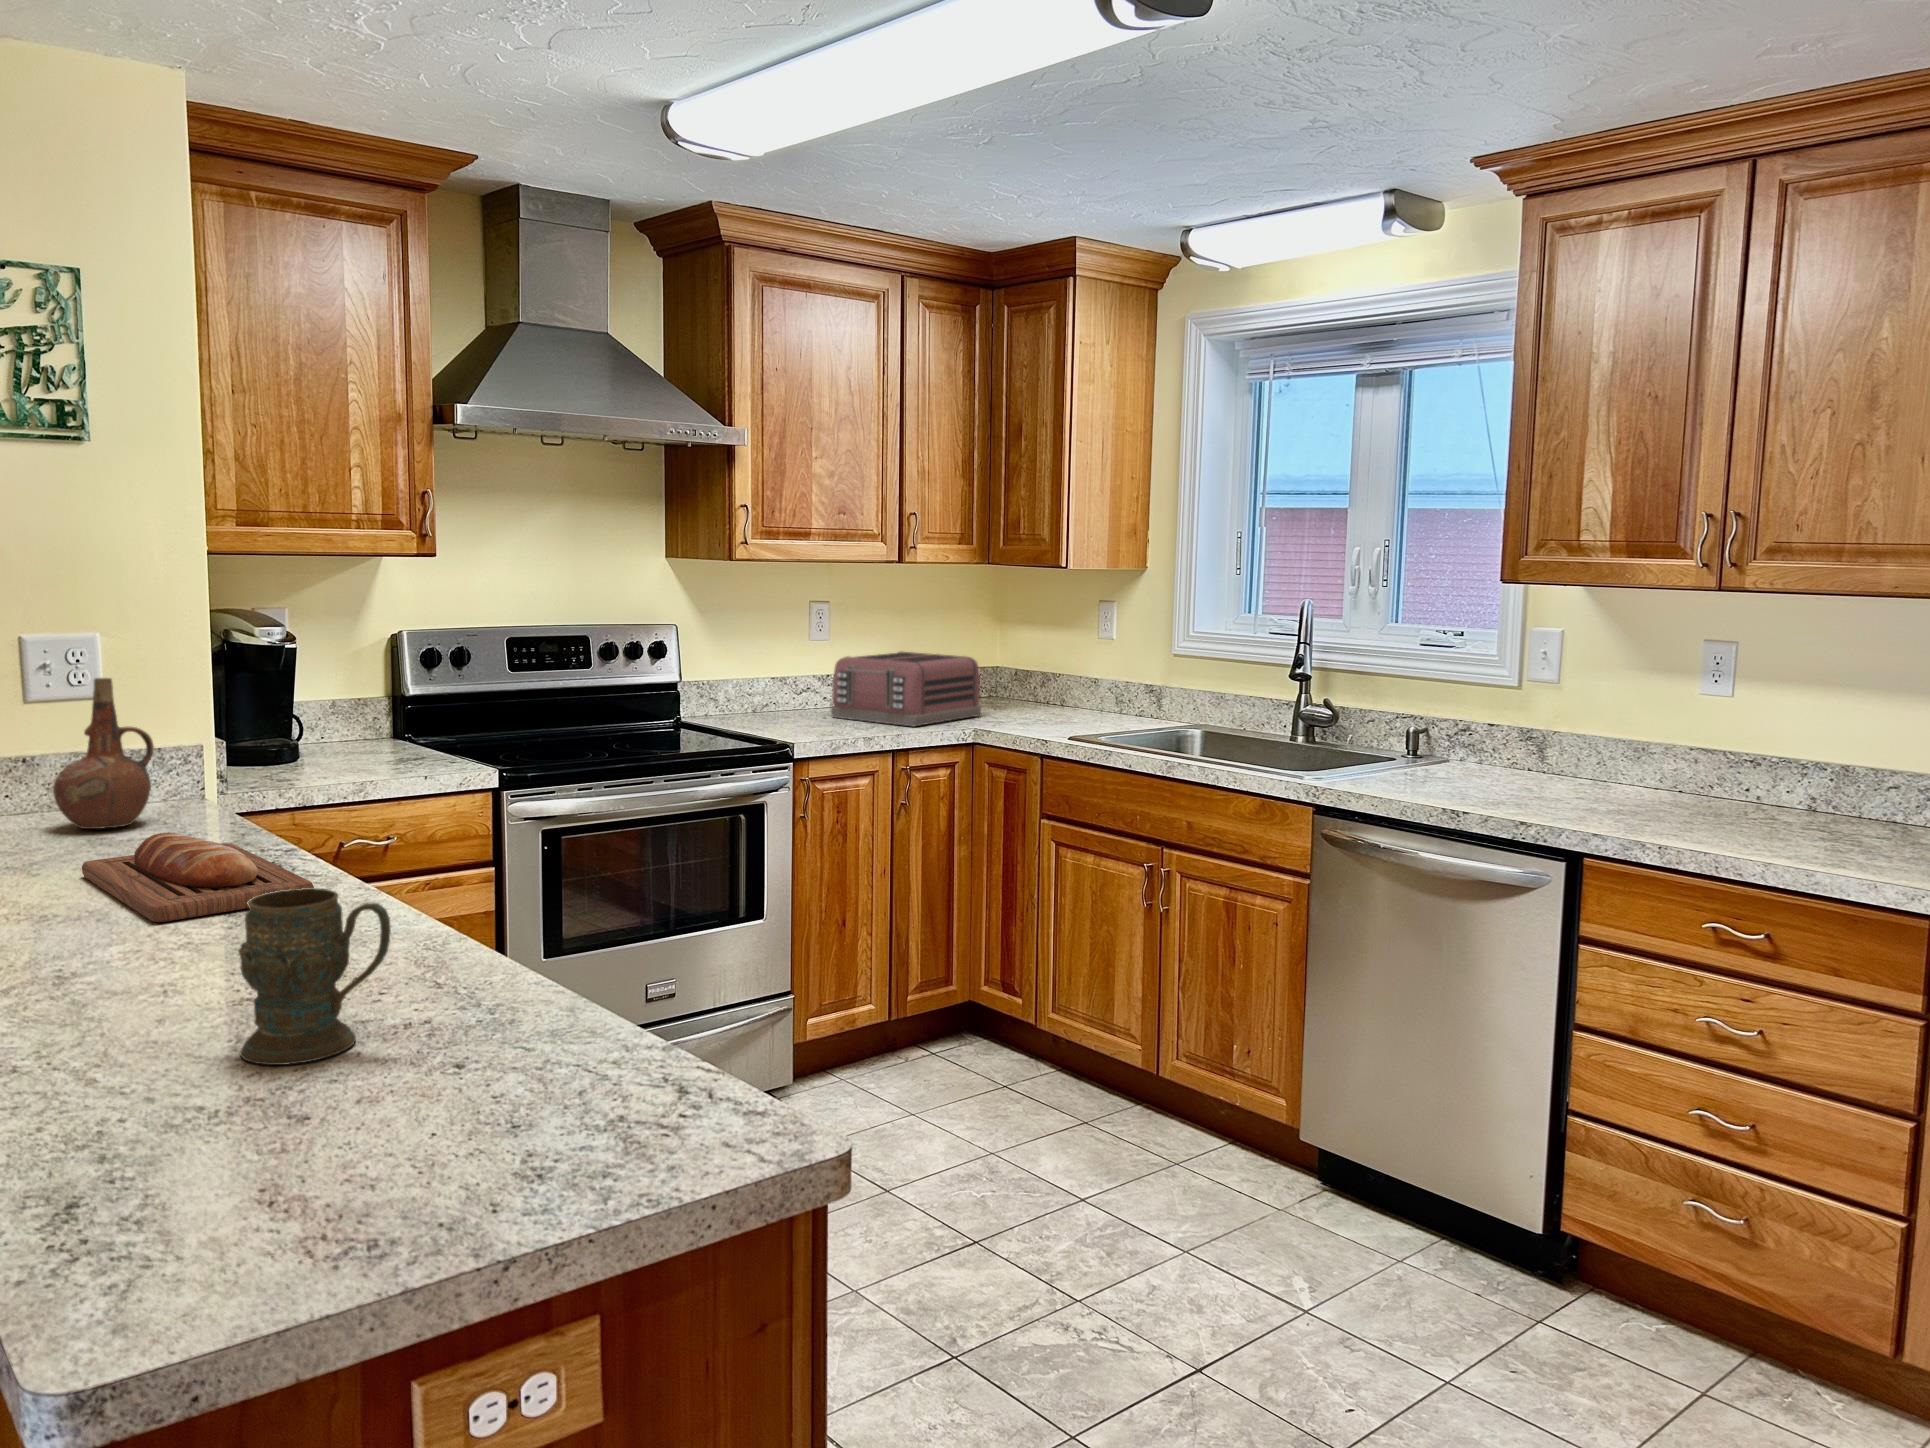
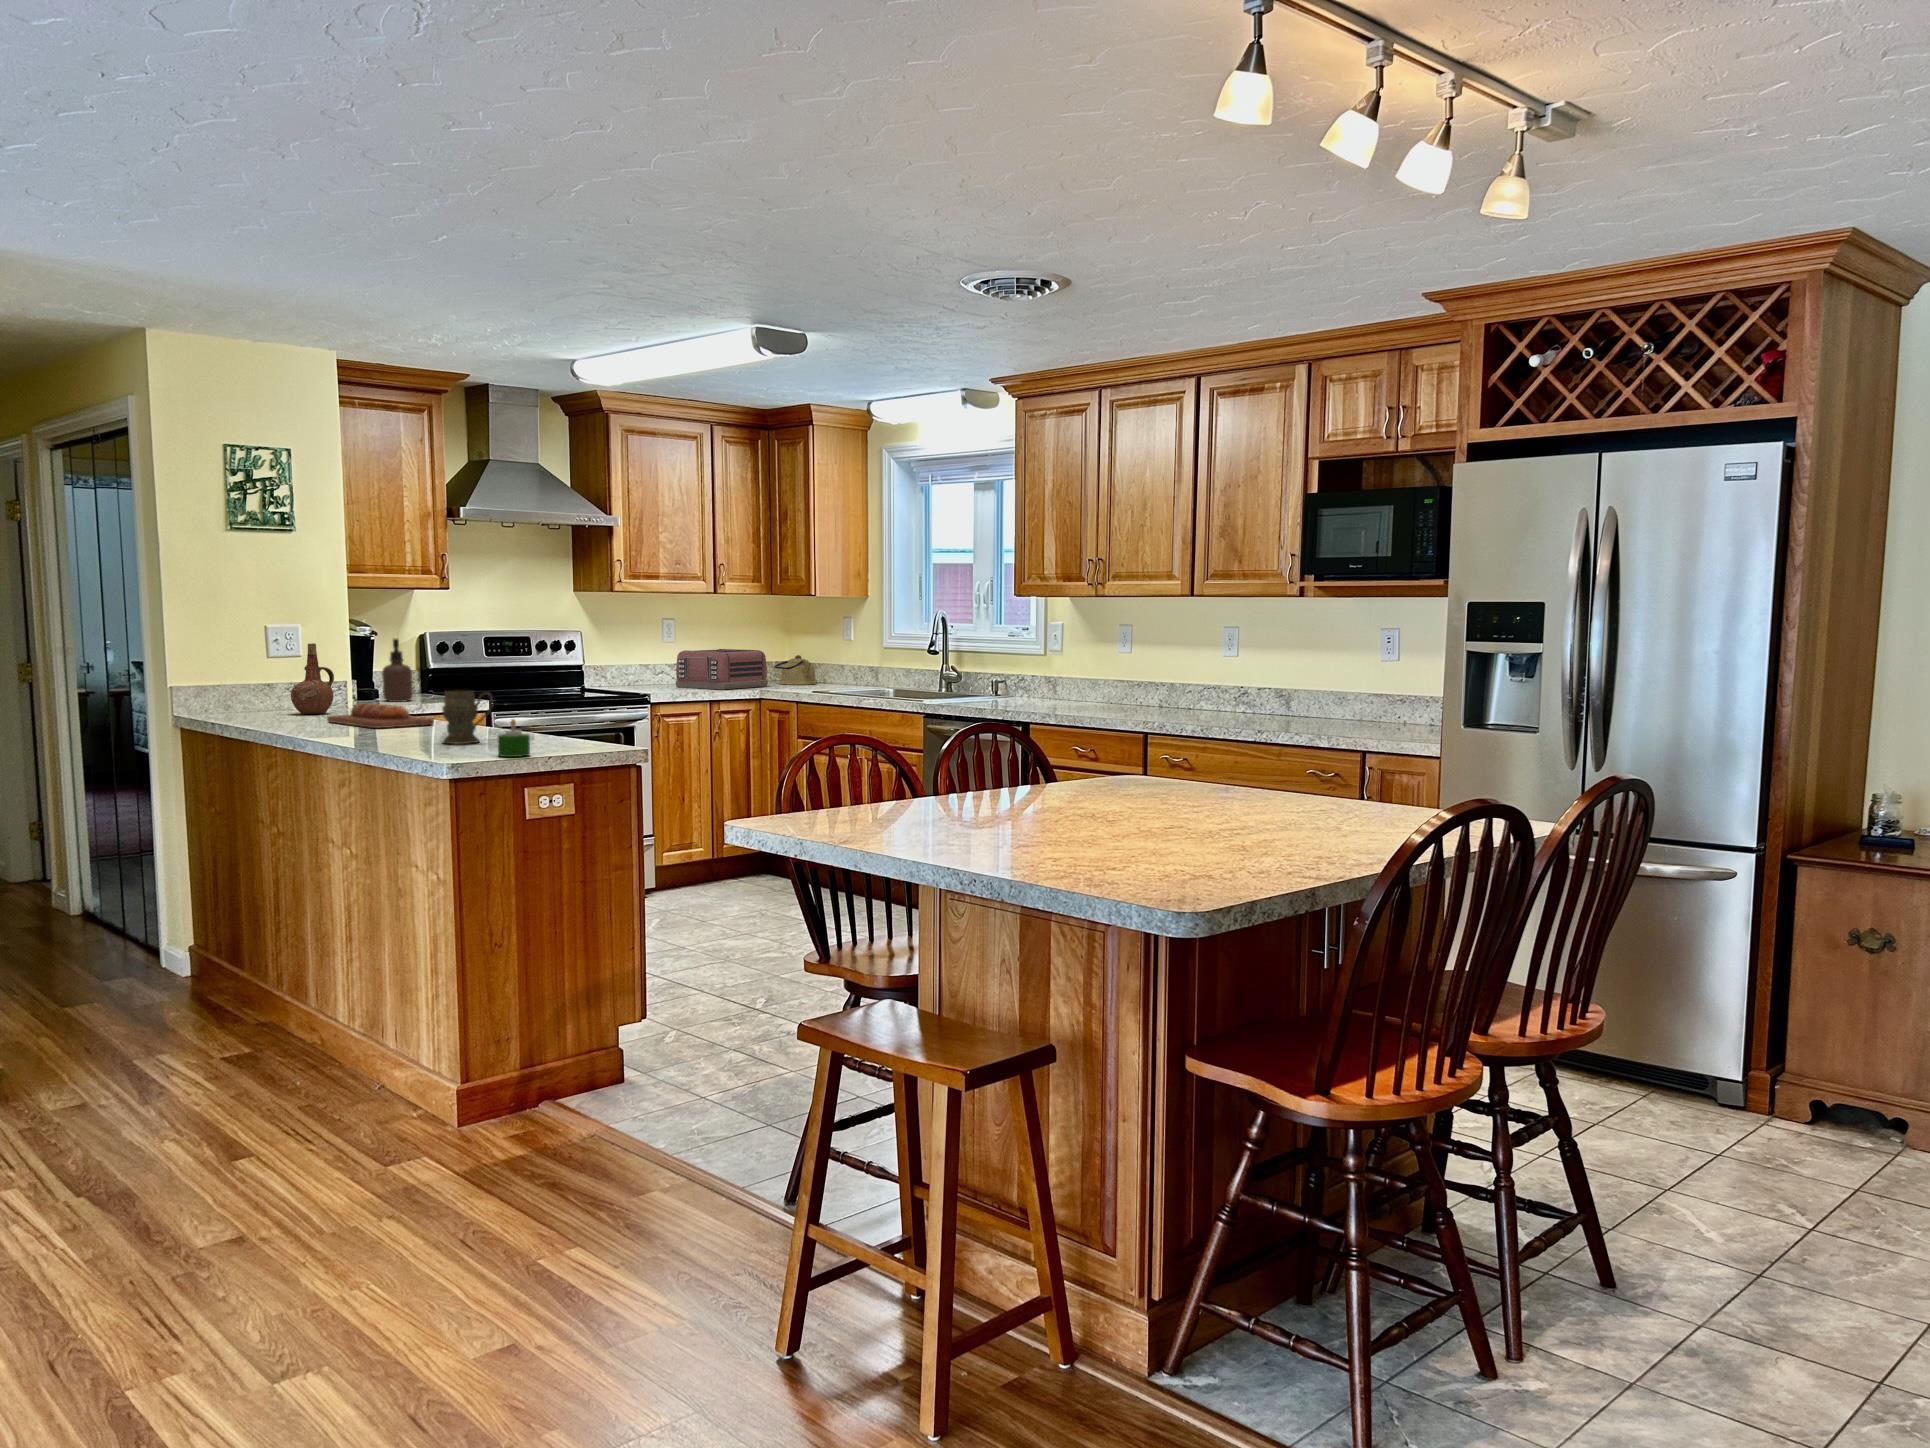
soap dispenser: none [301,649,359,769] -> present [382,639,413,702]
kettle: none [986,661,1053,711] -> present [775,655,816,685]
candle: none [334,1088,455,1243] -> present [498,719,530,757]

